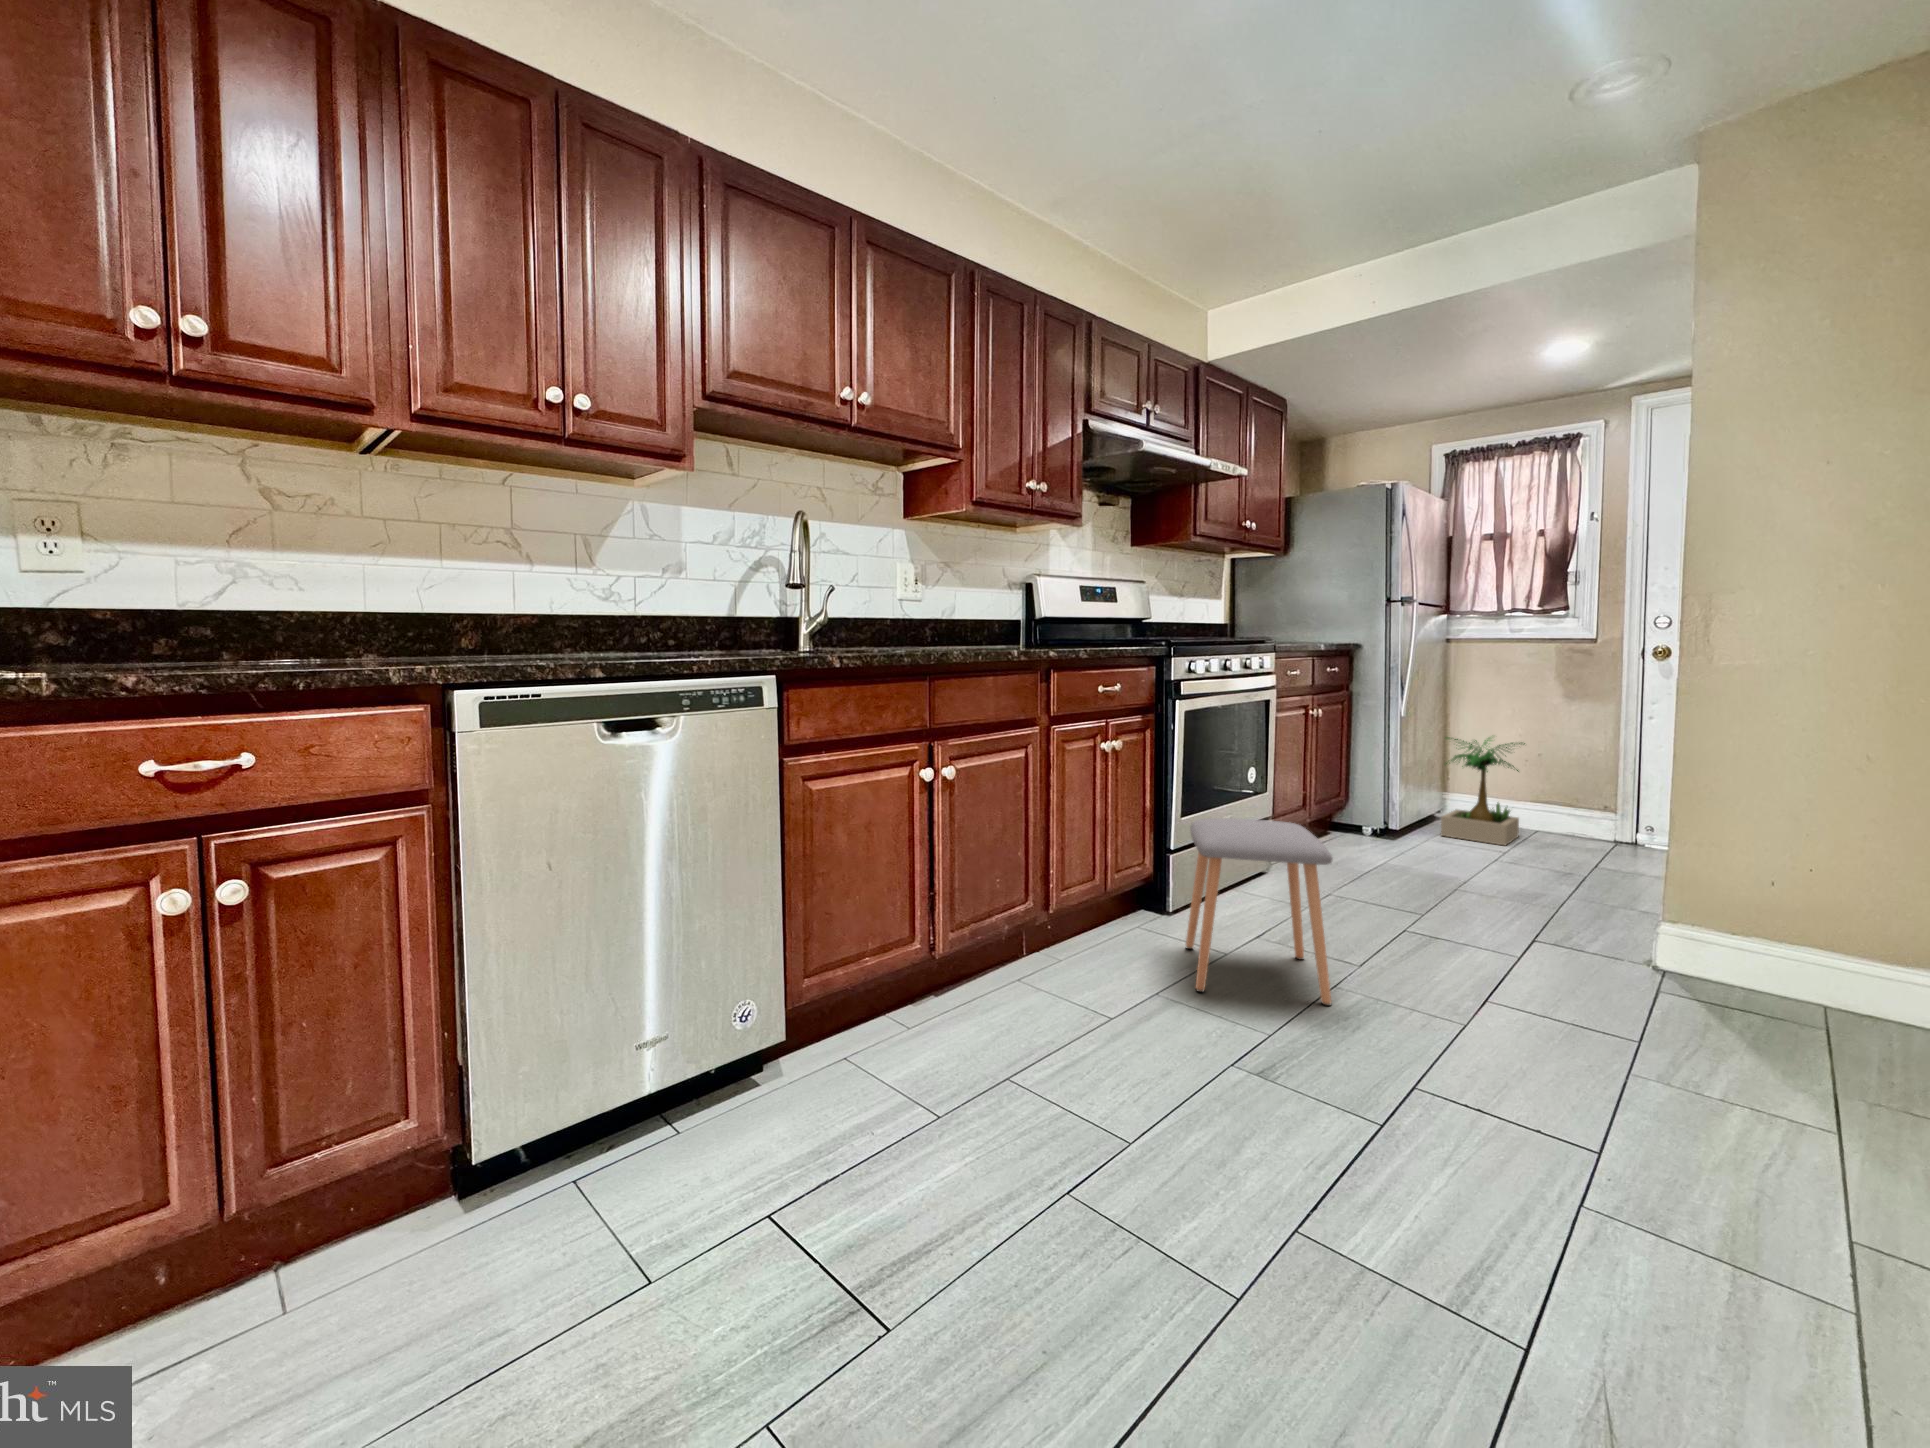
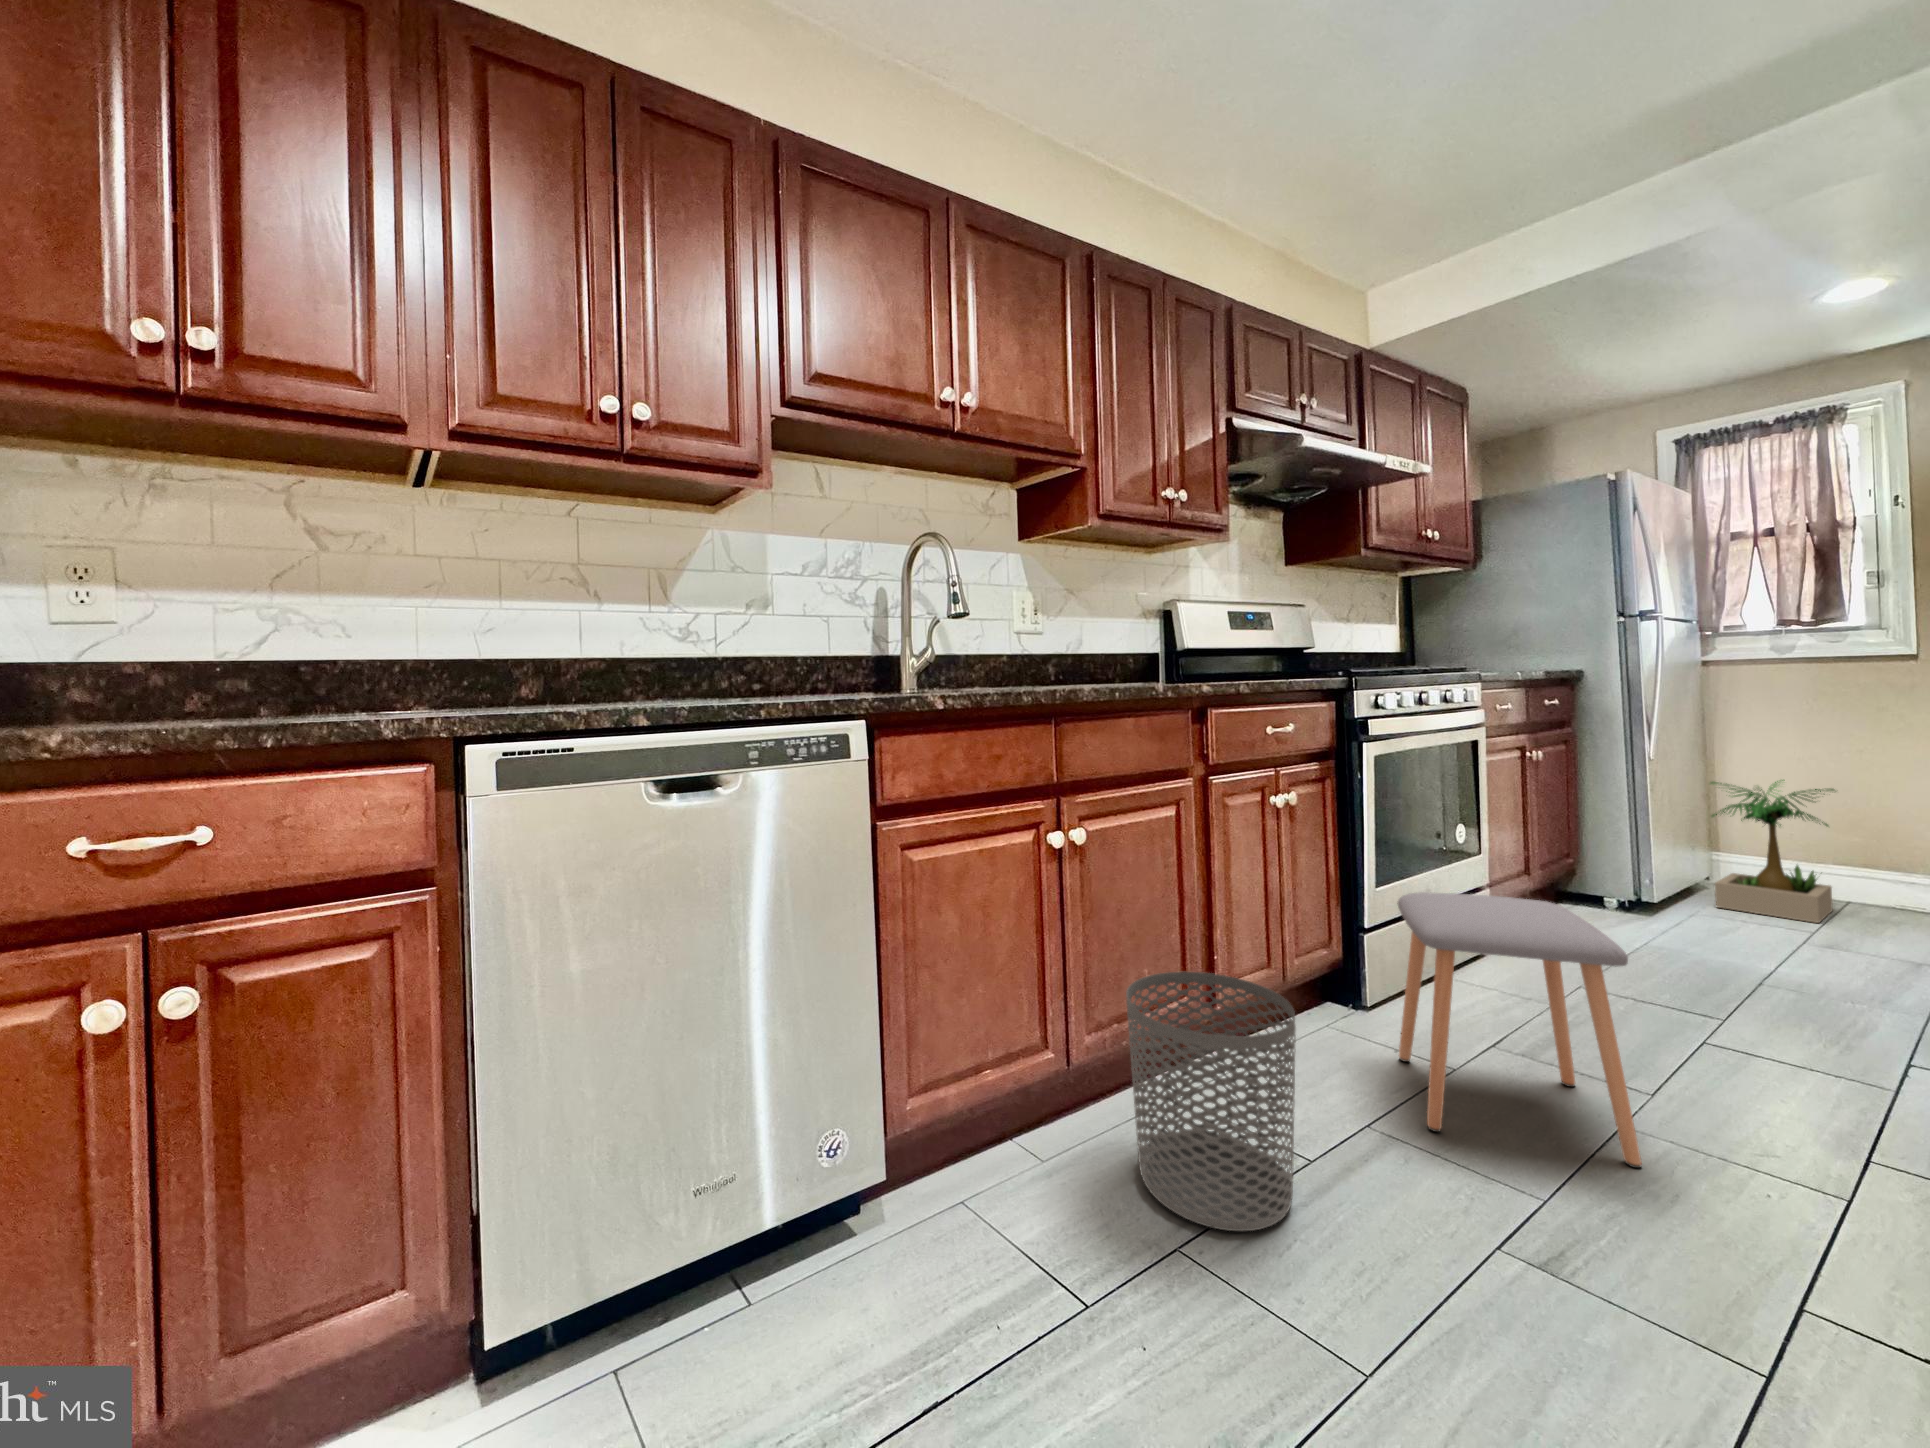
waste bin: none [978,879,1100,1060] -> present [1126,972,1296,1231]

